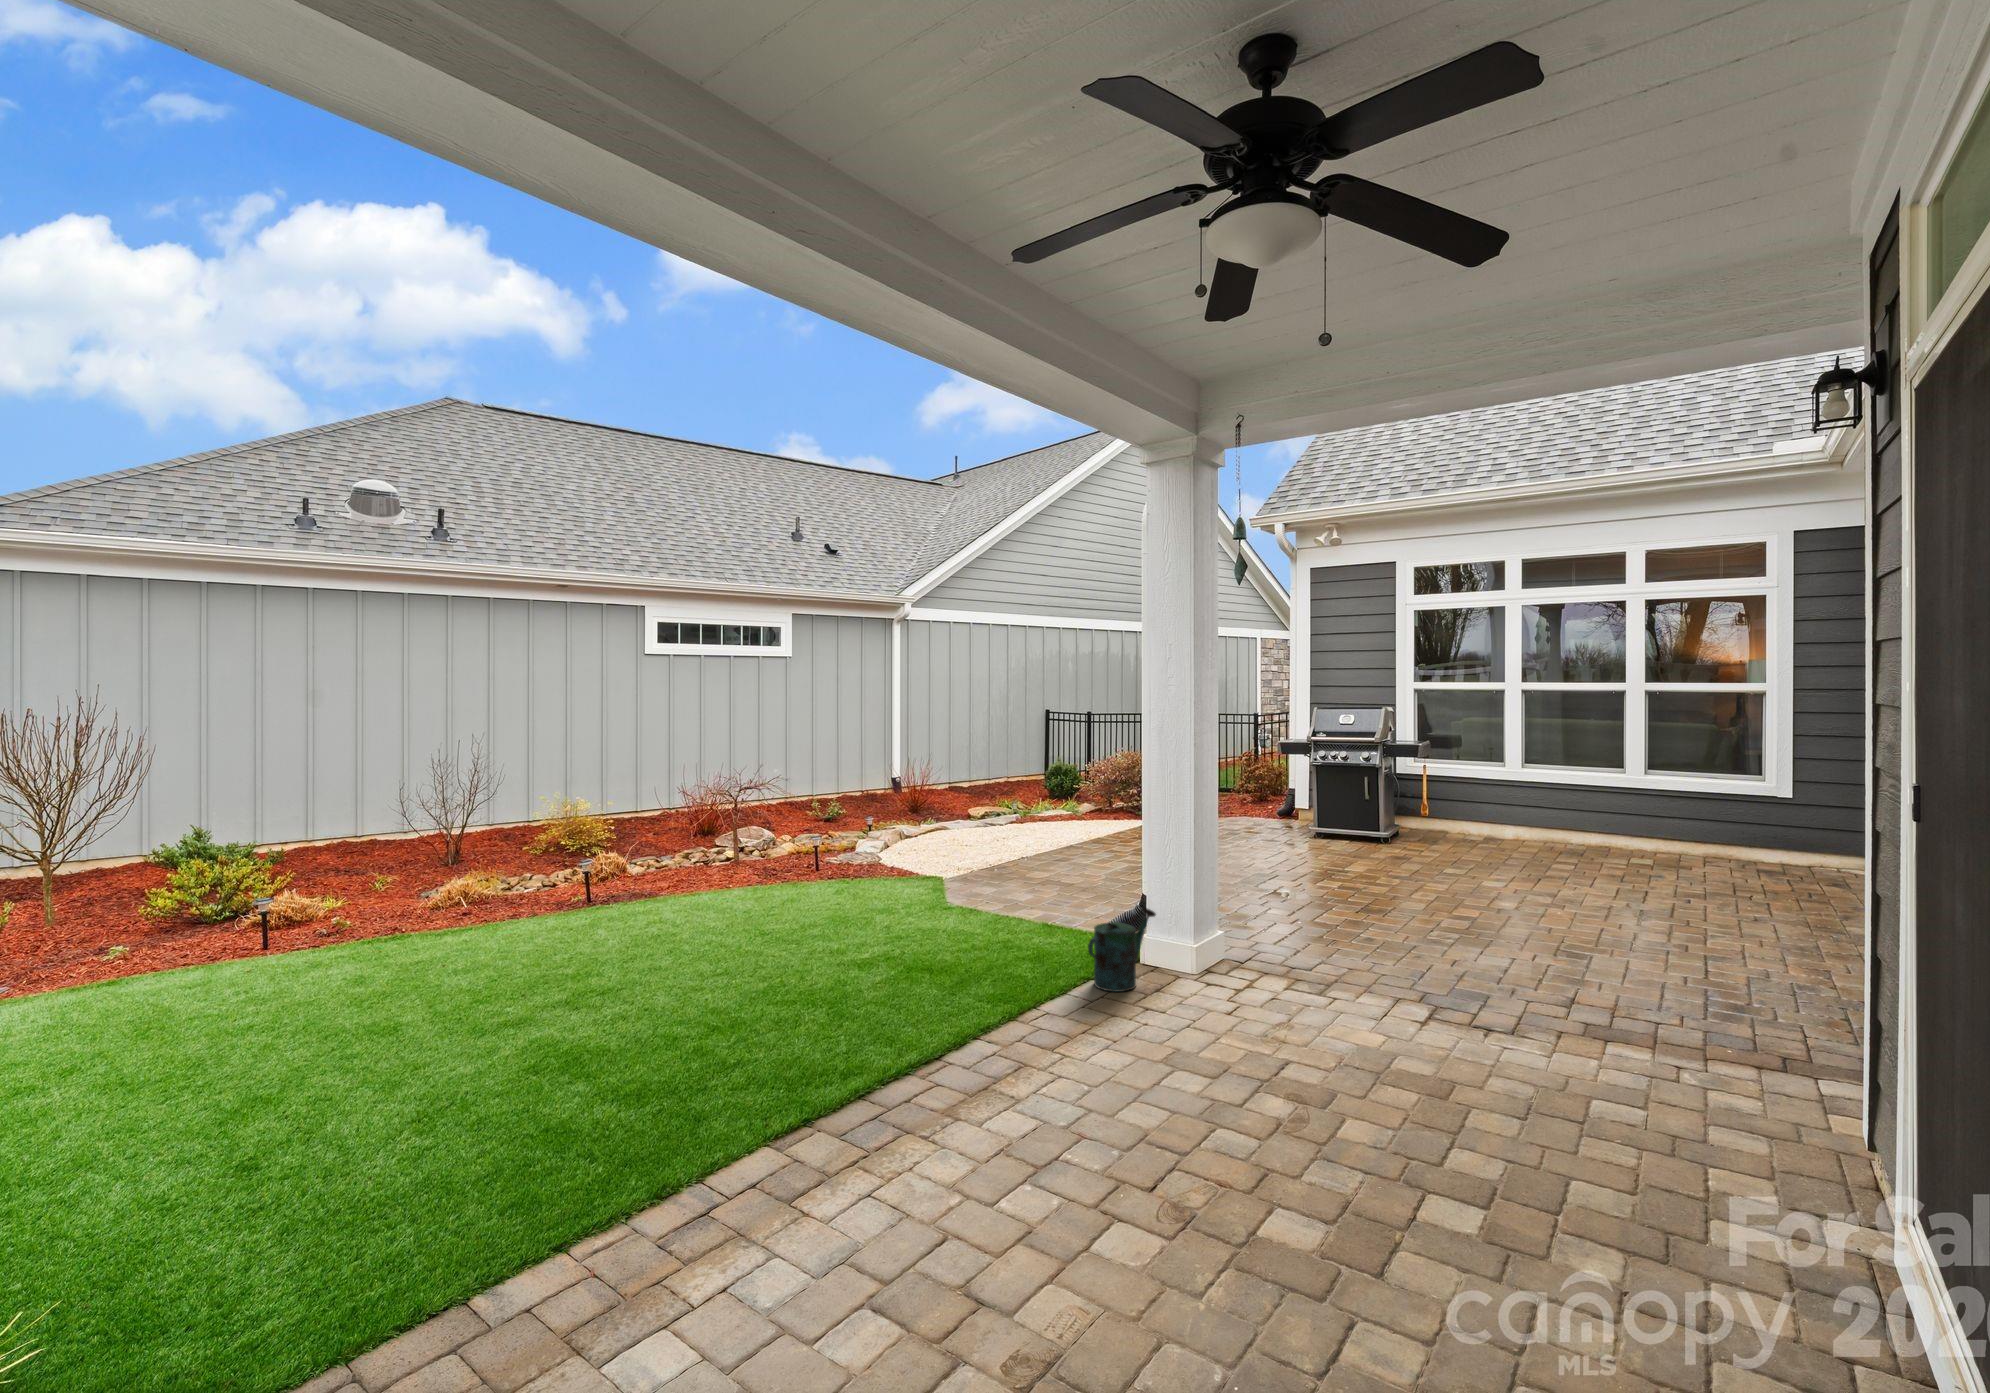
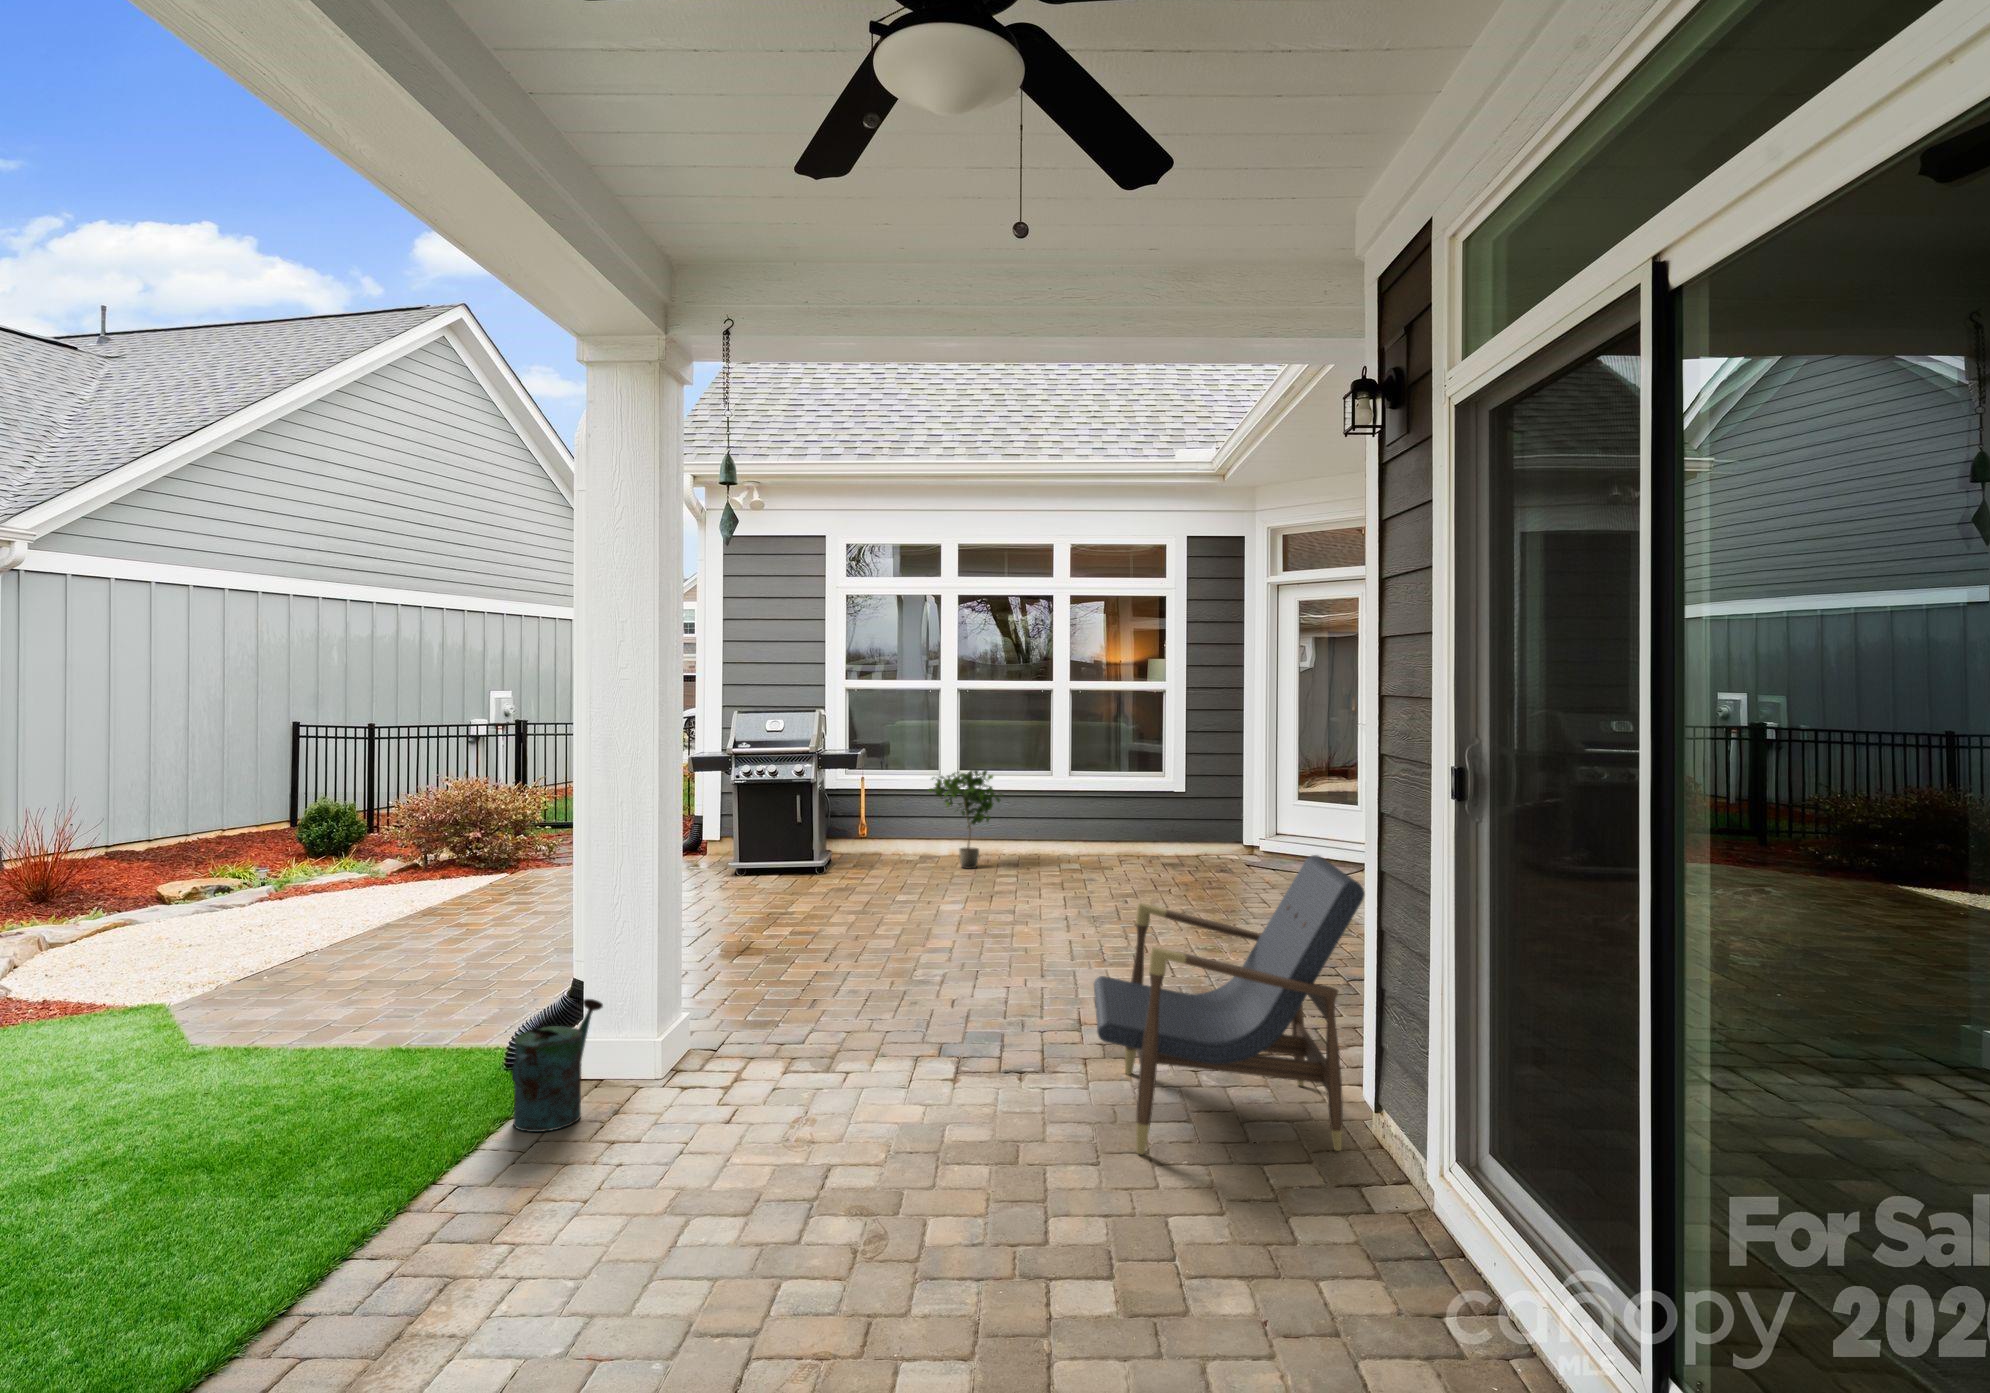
potted plant: none [1489,763,1571,852] -> present [928,770,1003,869]
lounge chair: none [1533,867,1860,1183] -> present [1094,855,1365,1155]

